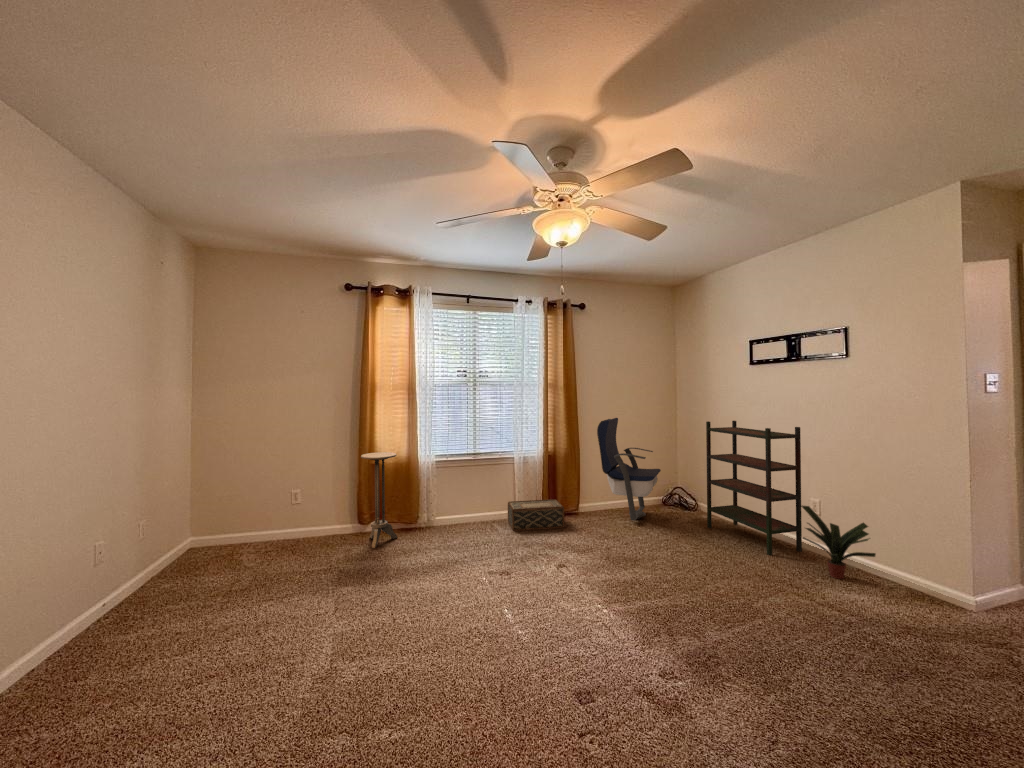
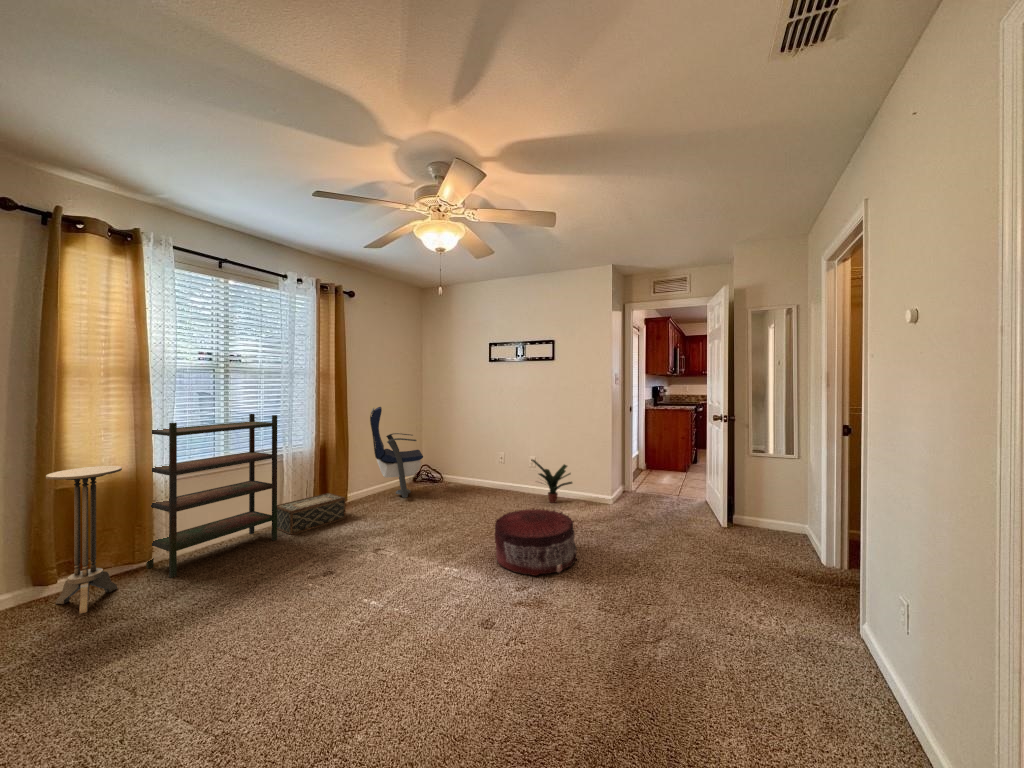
bookshelf: present [706,421,802,555] -> present [146,414,277,578]
pouf: none [661,567,784,678] -> present [495,509,577,576]

